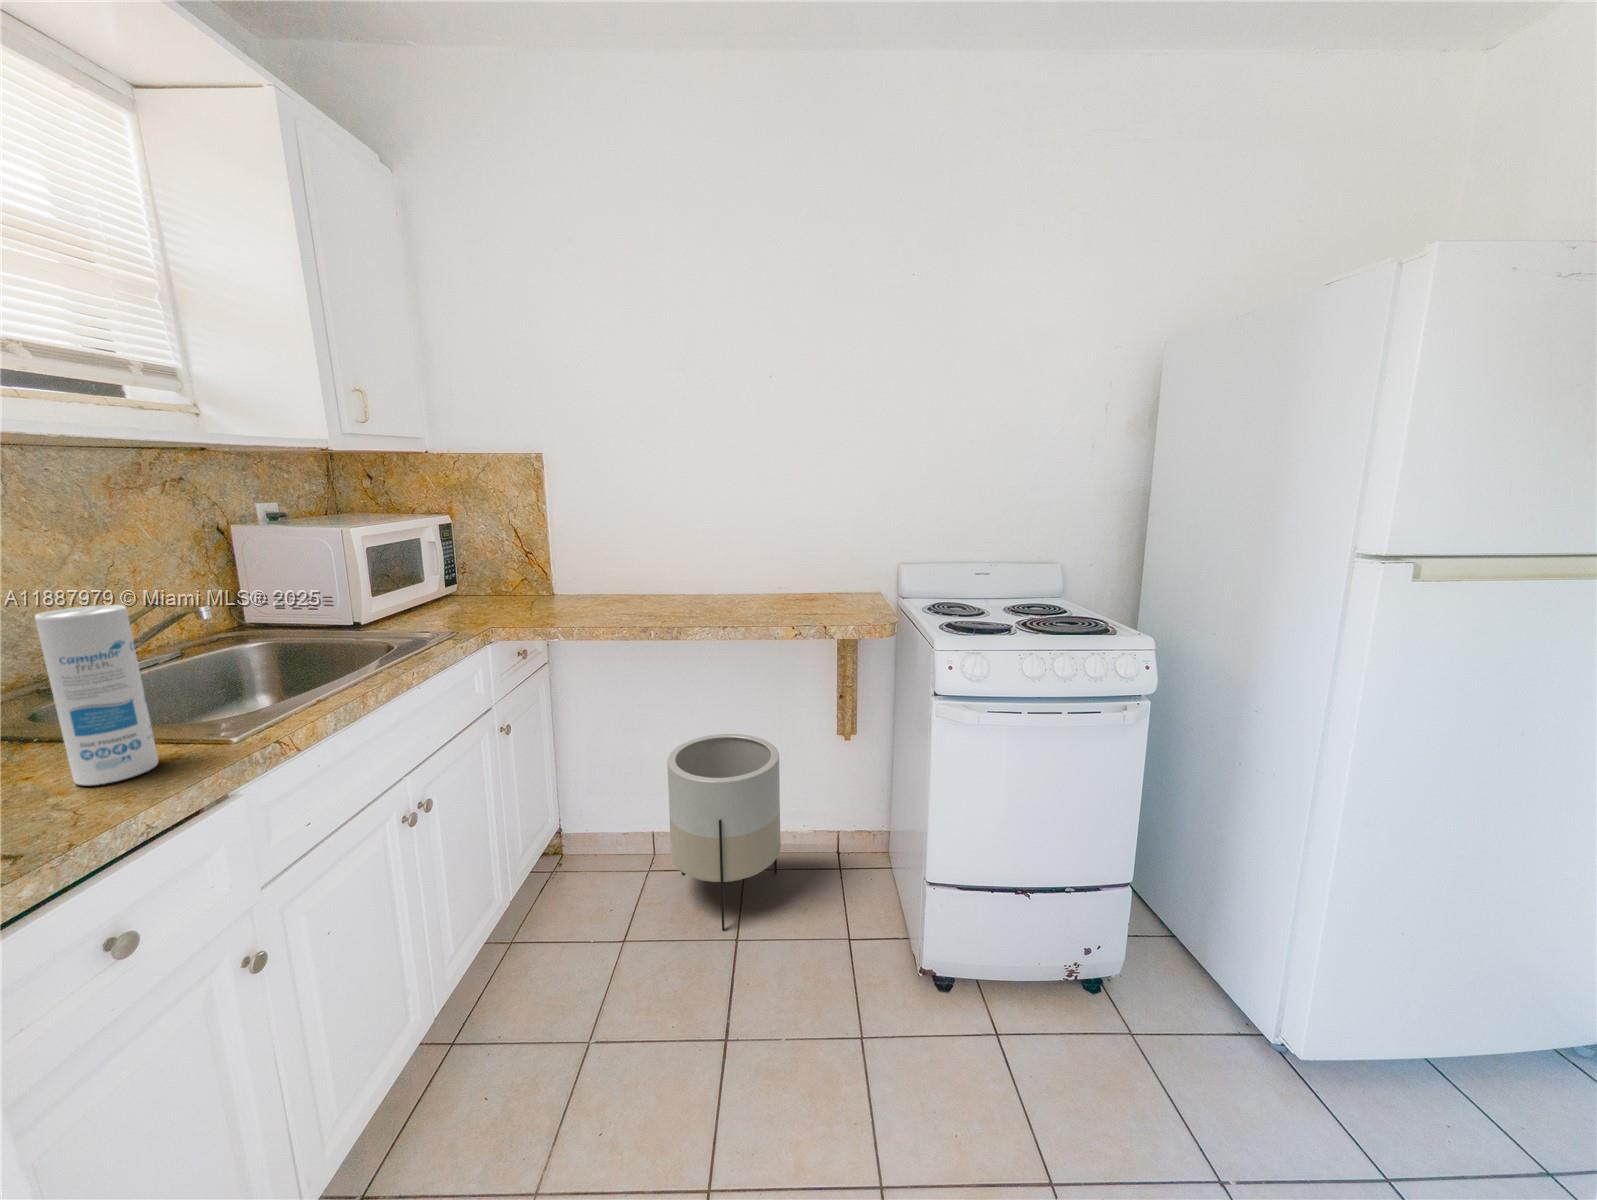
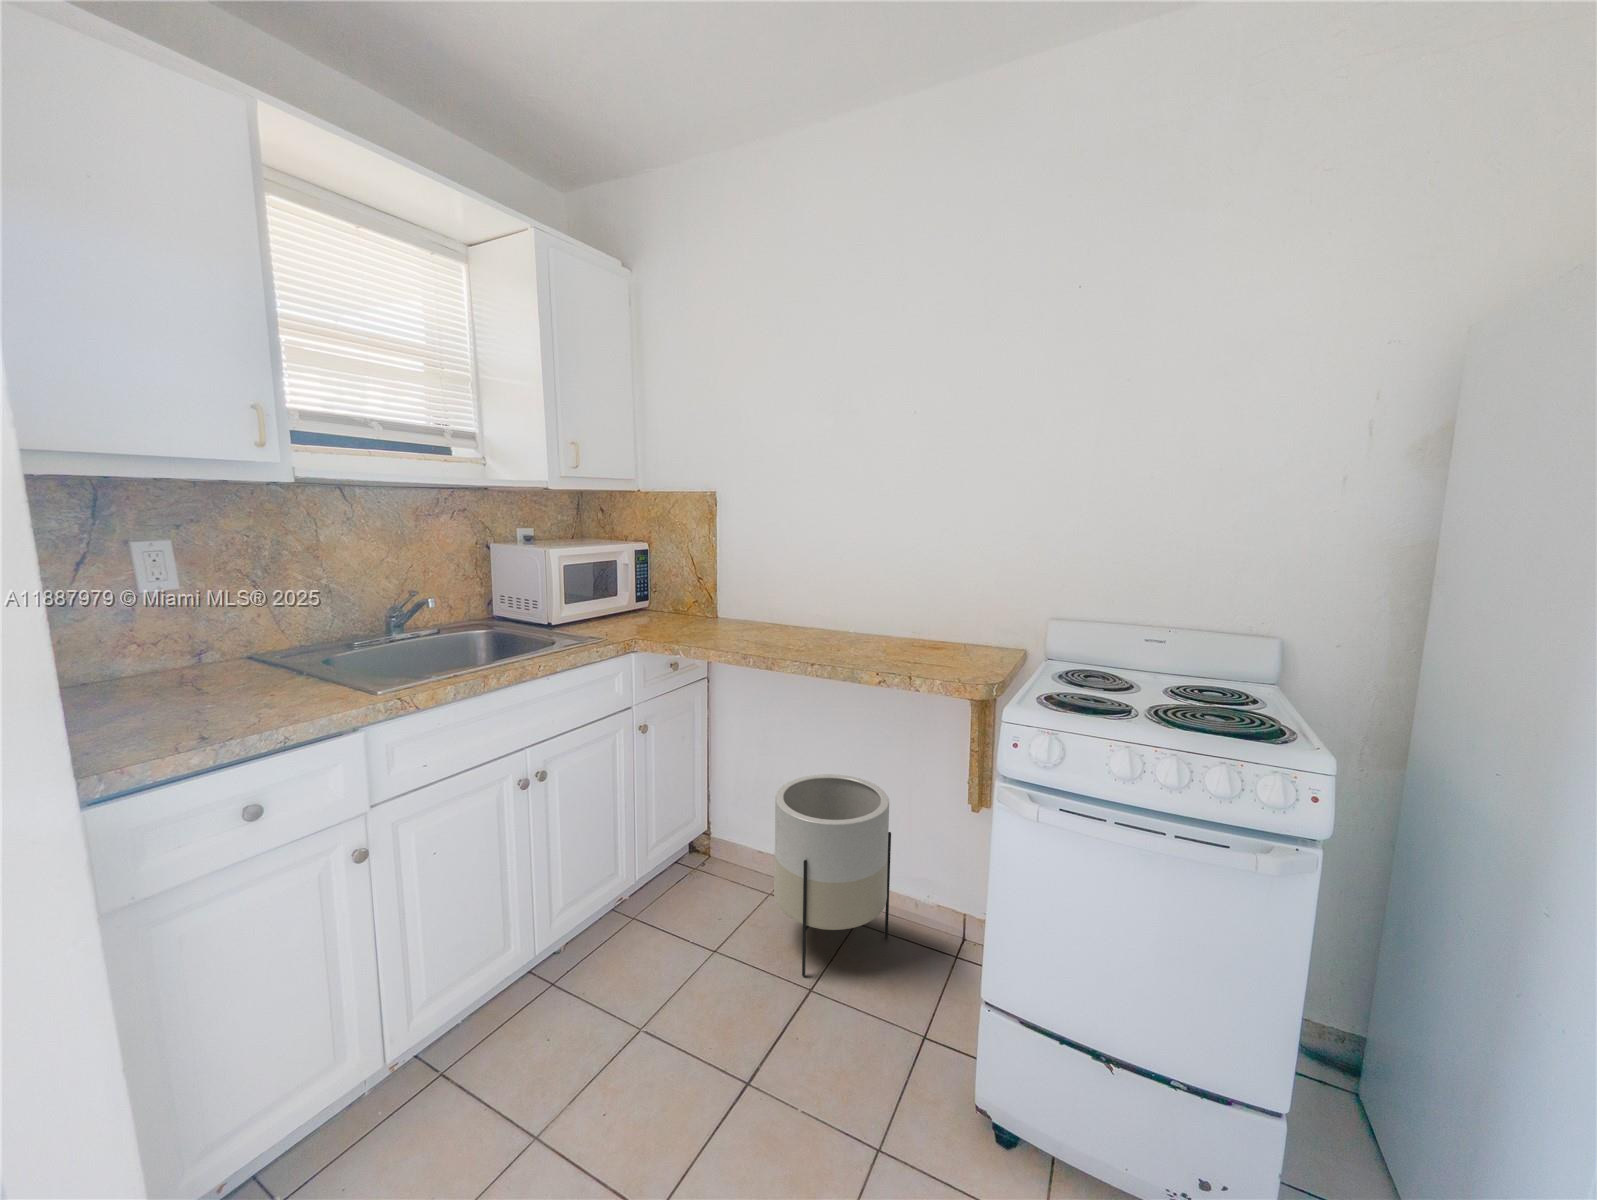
canister: present [35,605,158,785] -> none [280,591,337,705]

